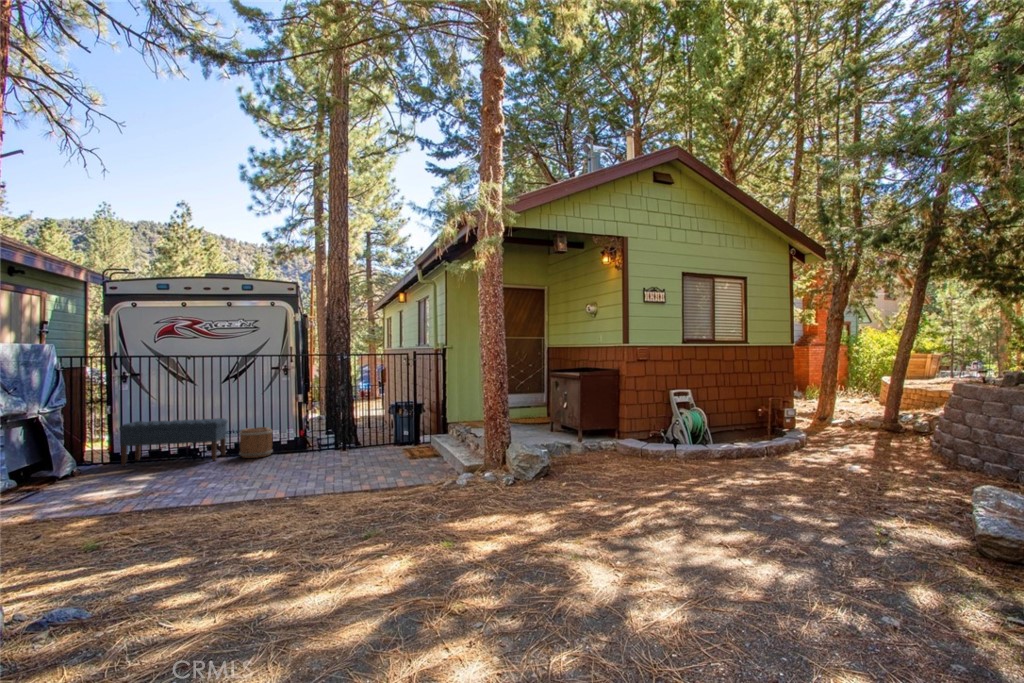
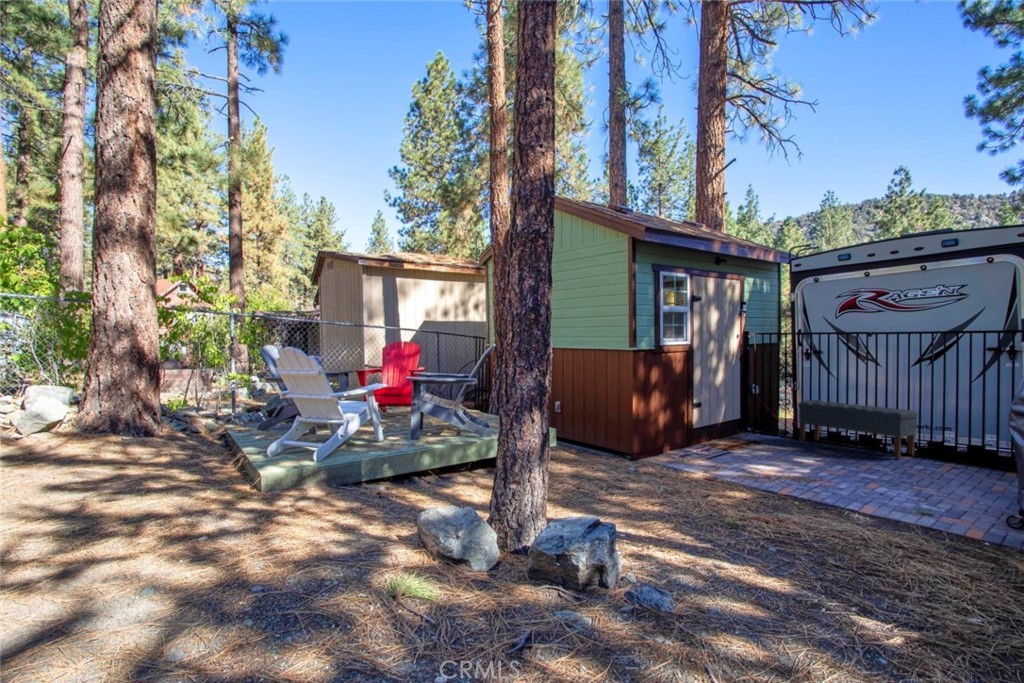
bucket: present [239,427,273,458] -> none [931,428,983,469]

